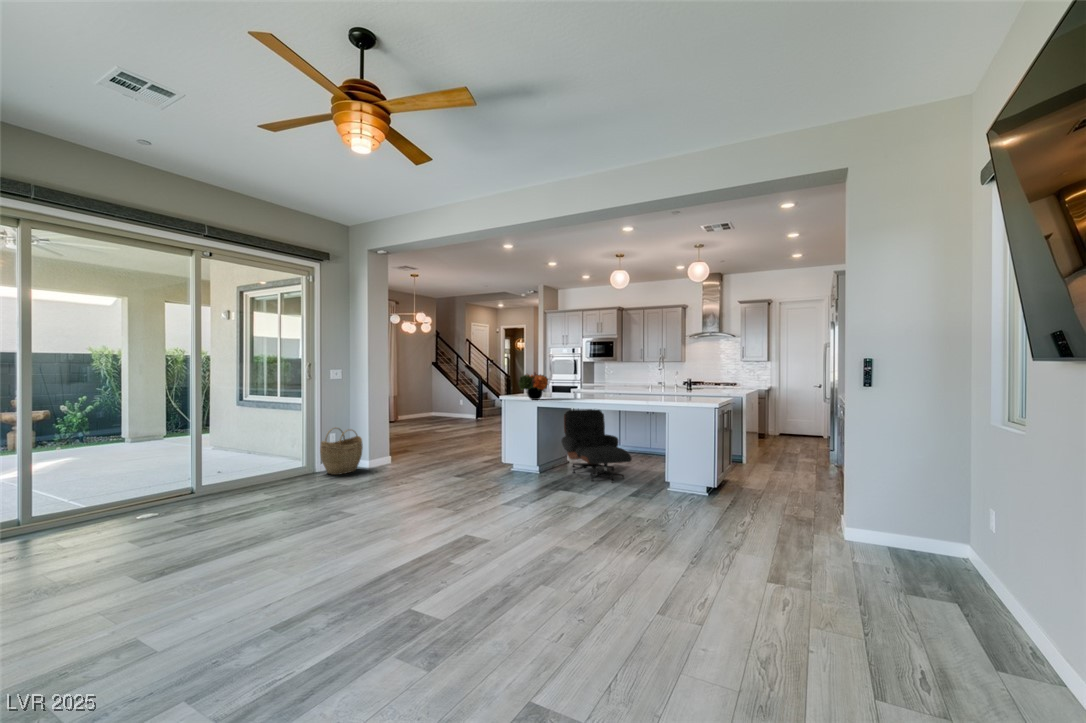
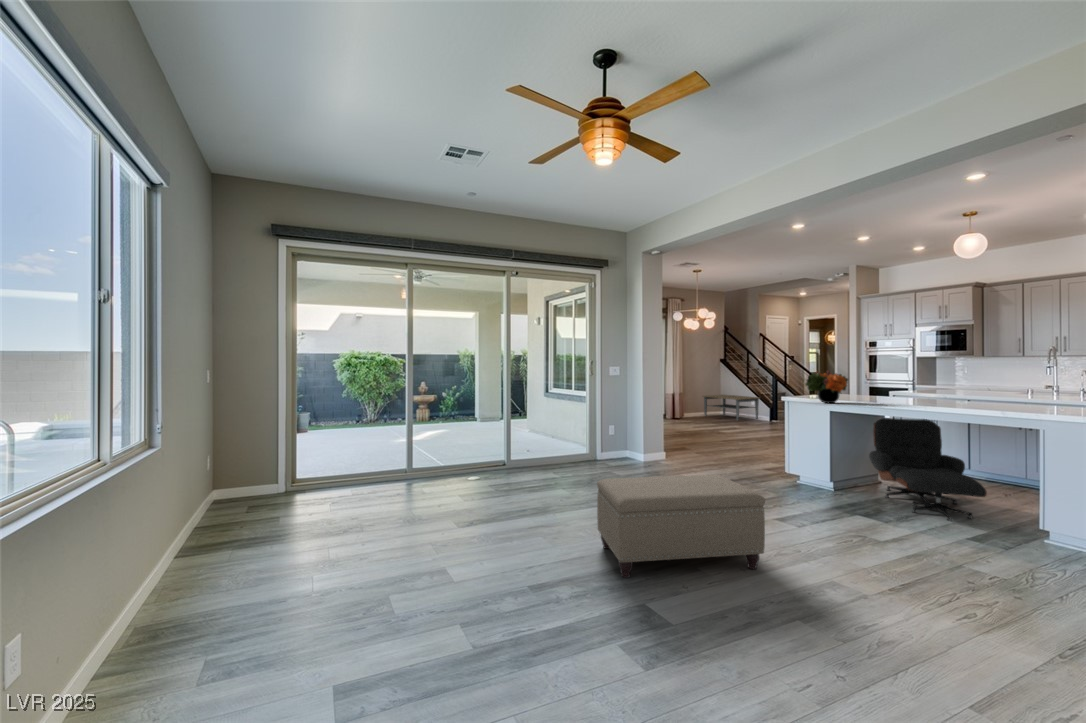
coffee table: none [415,397,469,421] -> present [703,395,759,420]
woven basket: present [320,428,363,475] -> none [605,418,640,461]
ottoman: none [339,472,505,593] -> present [597,475,765,578]

